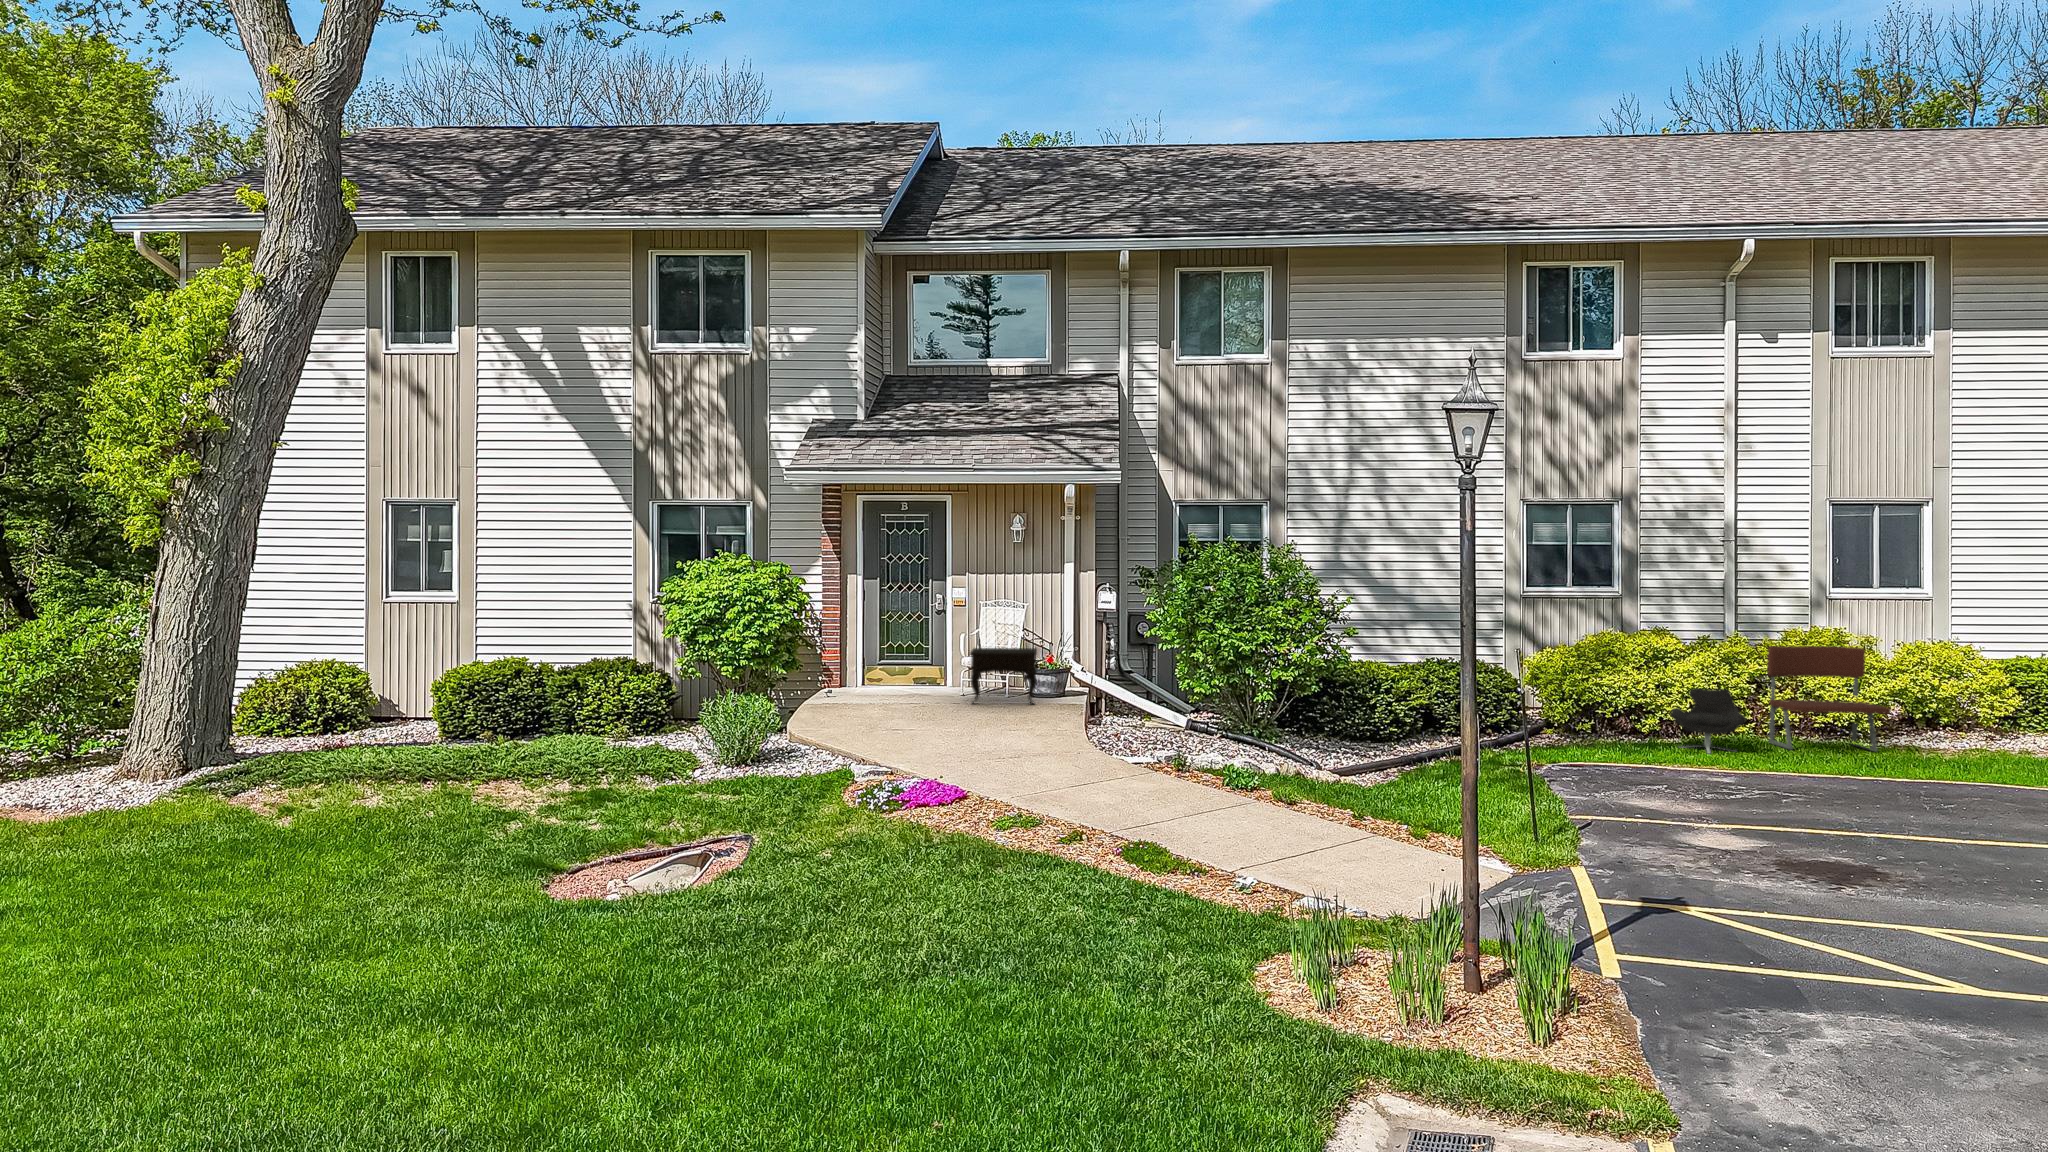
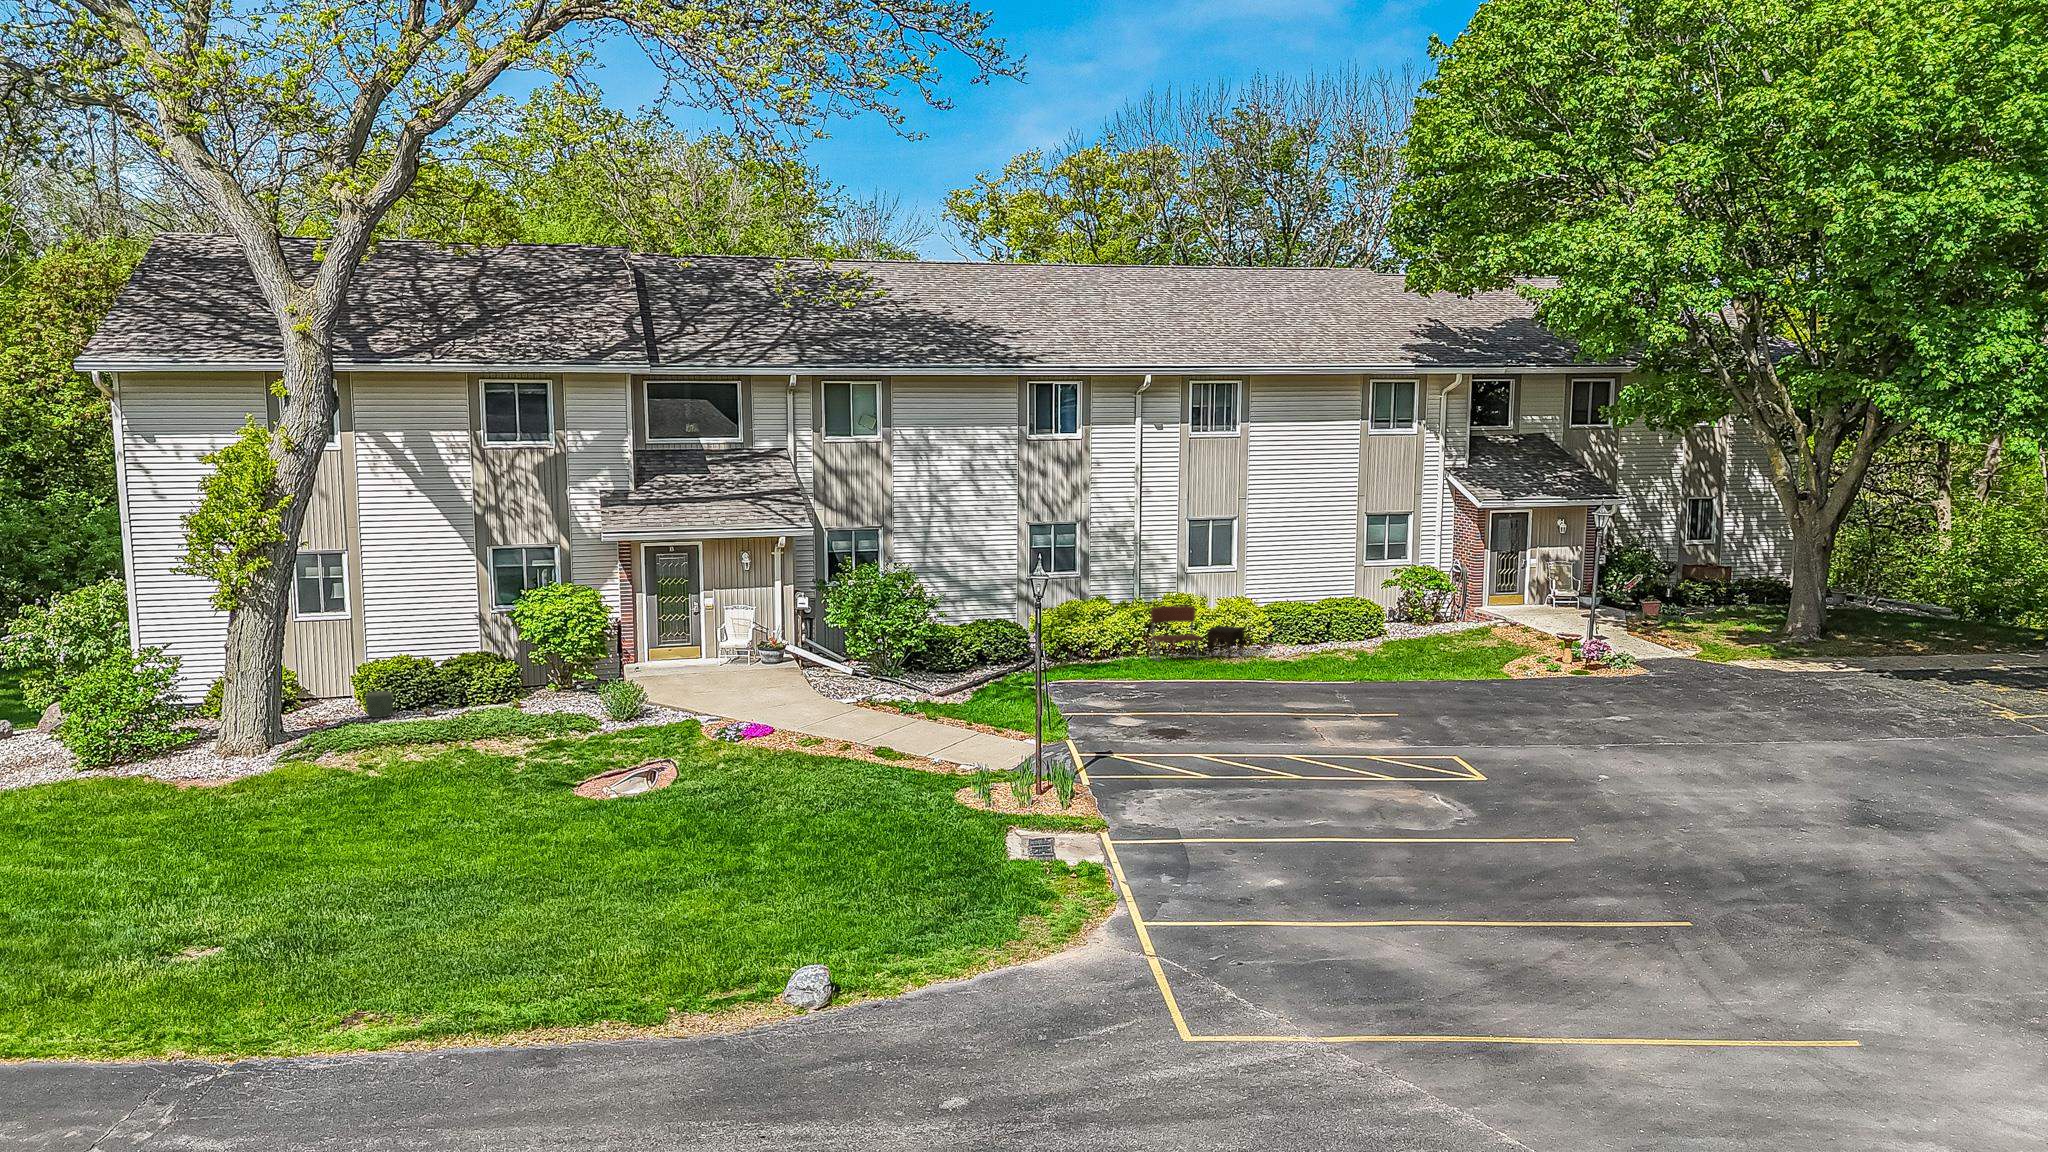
side table: present [970,648,1037,704] -> present [1207,625,1245,657]
lounge chair: present [1671,688,1747,753] -> none [1102,632,1138,667]
planter: none [403,700,448,740] -> present [366,691,393,718]

